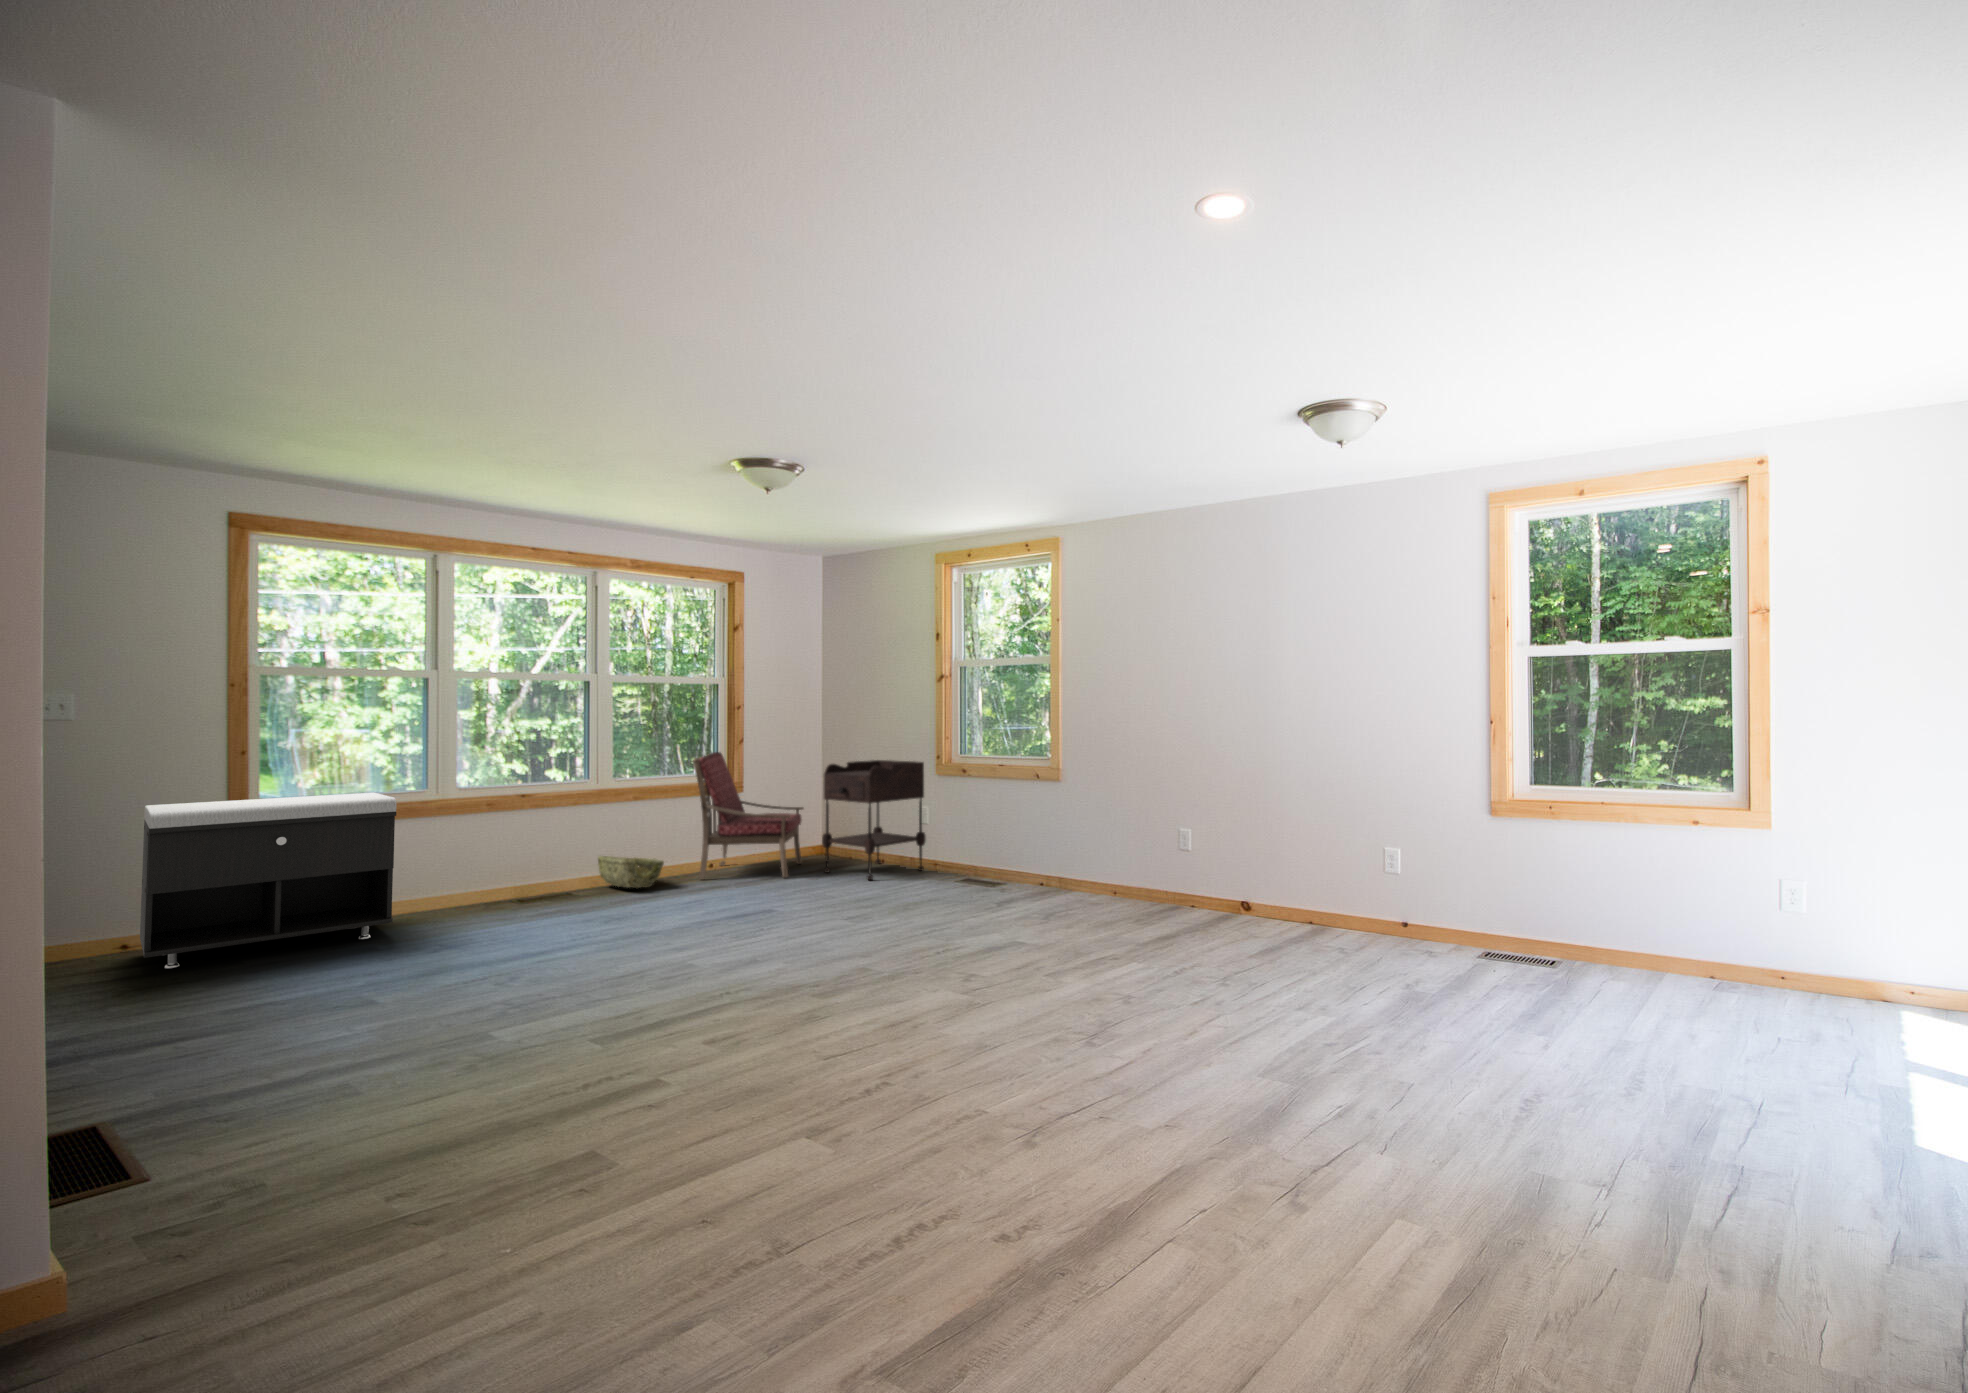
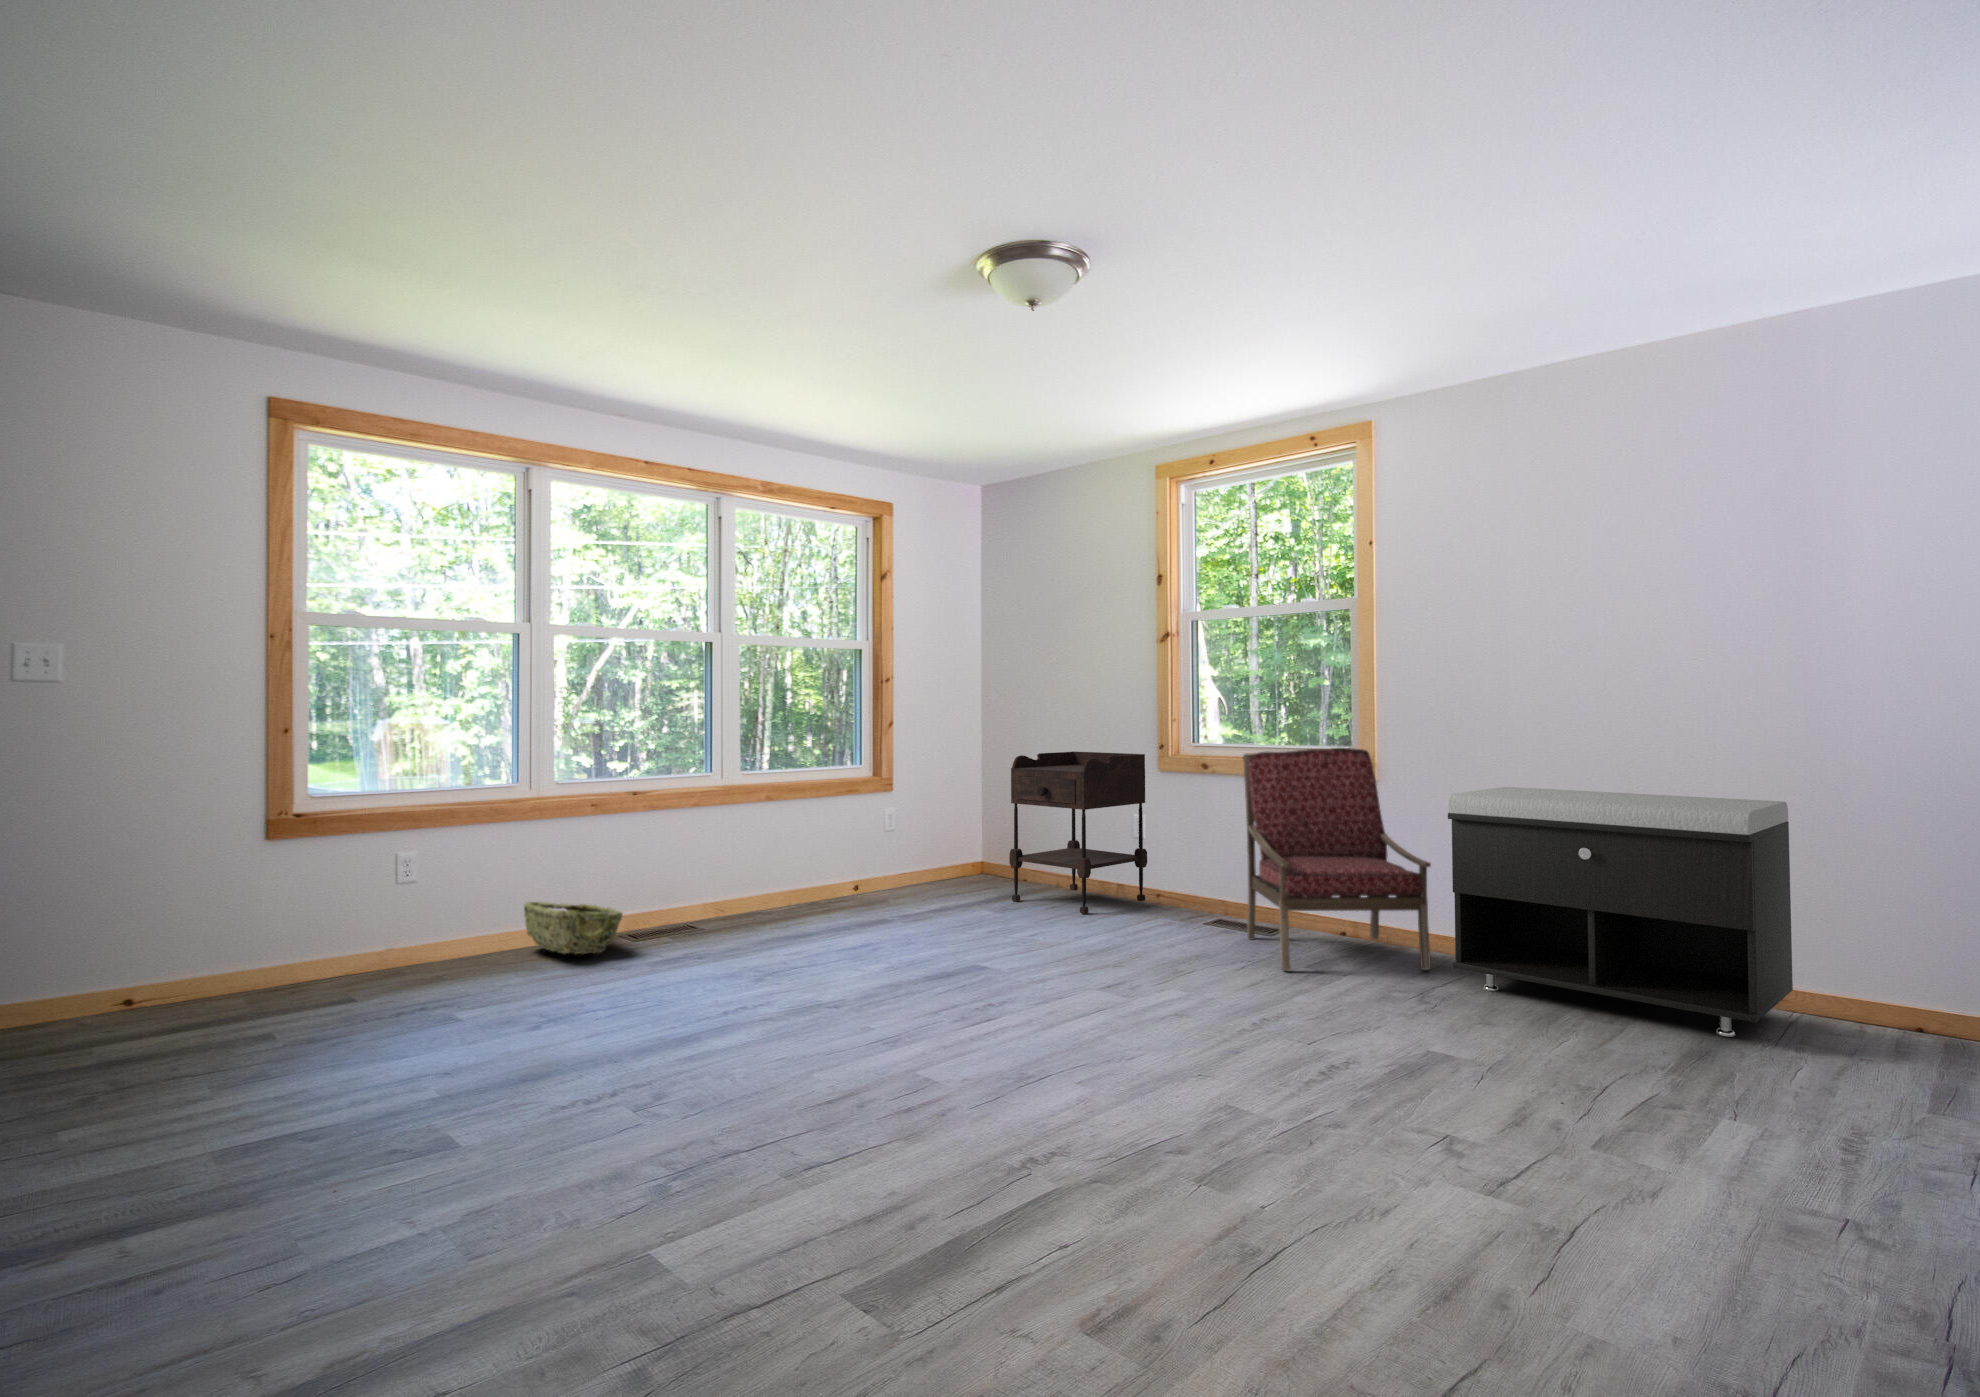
armchair: present [693,752,803,879] -> present [1243,748,1431,970]
storage bench: present [140,793,396,969] -> present [1448,787,1793,1037]
woven basket: present [598,856,664,888] -> present [524,902,623,954]

